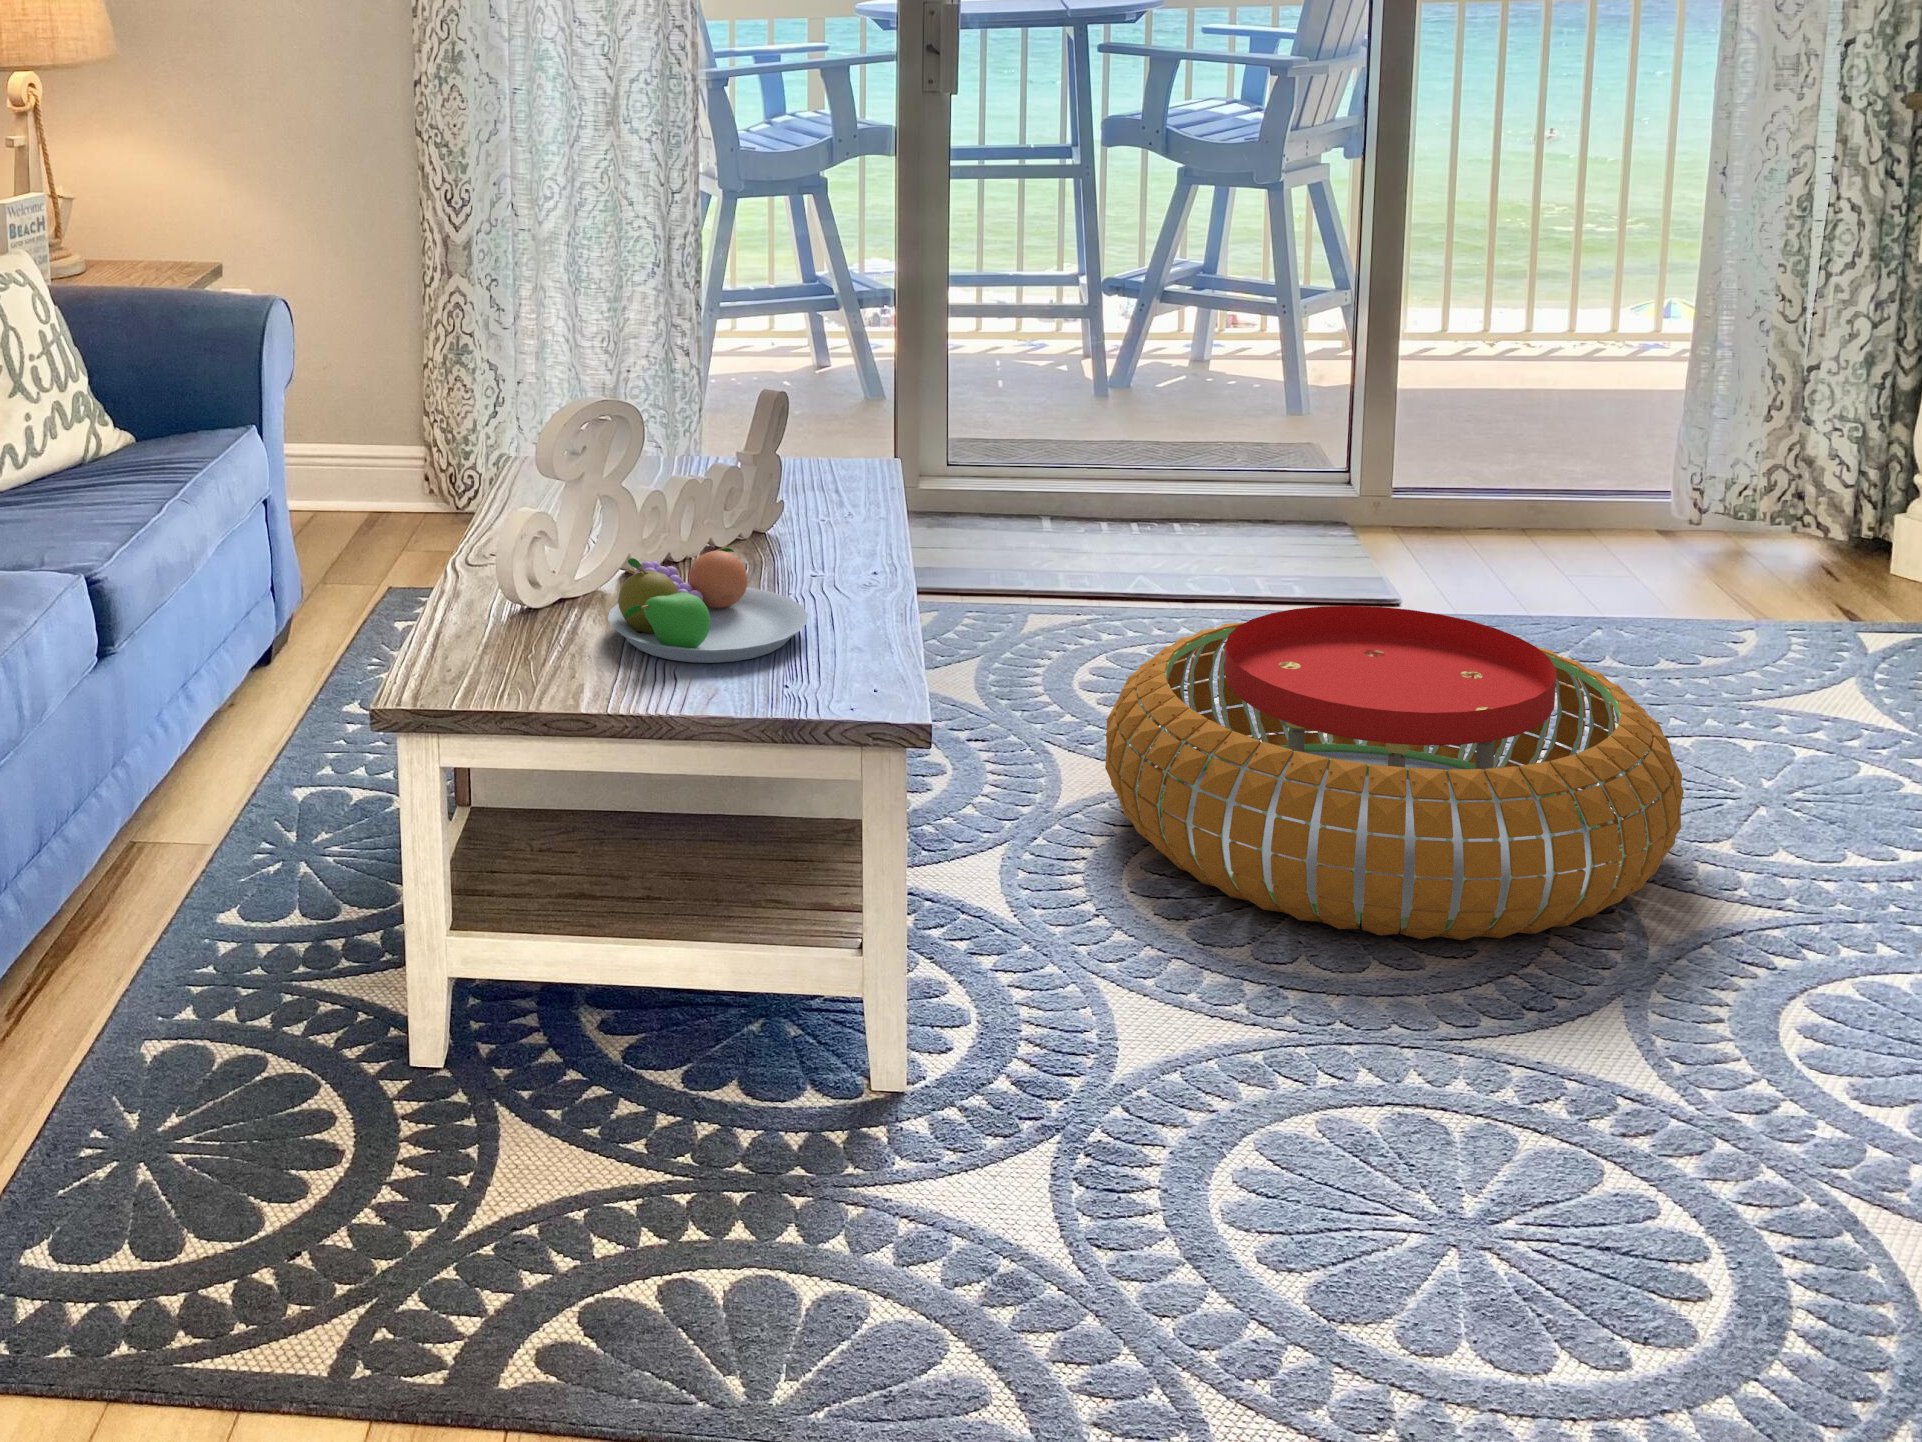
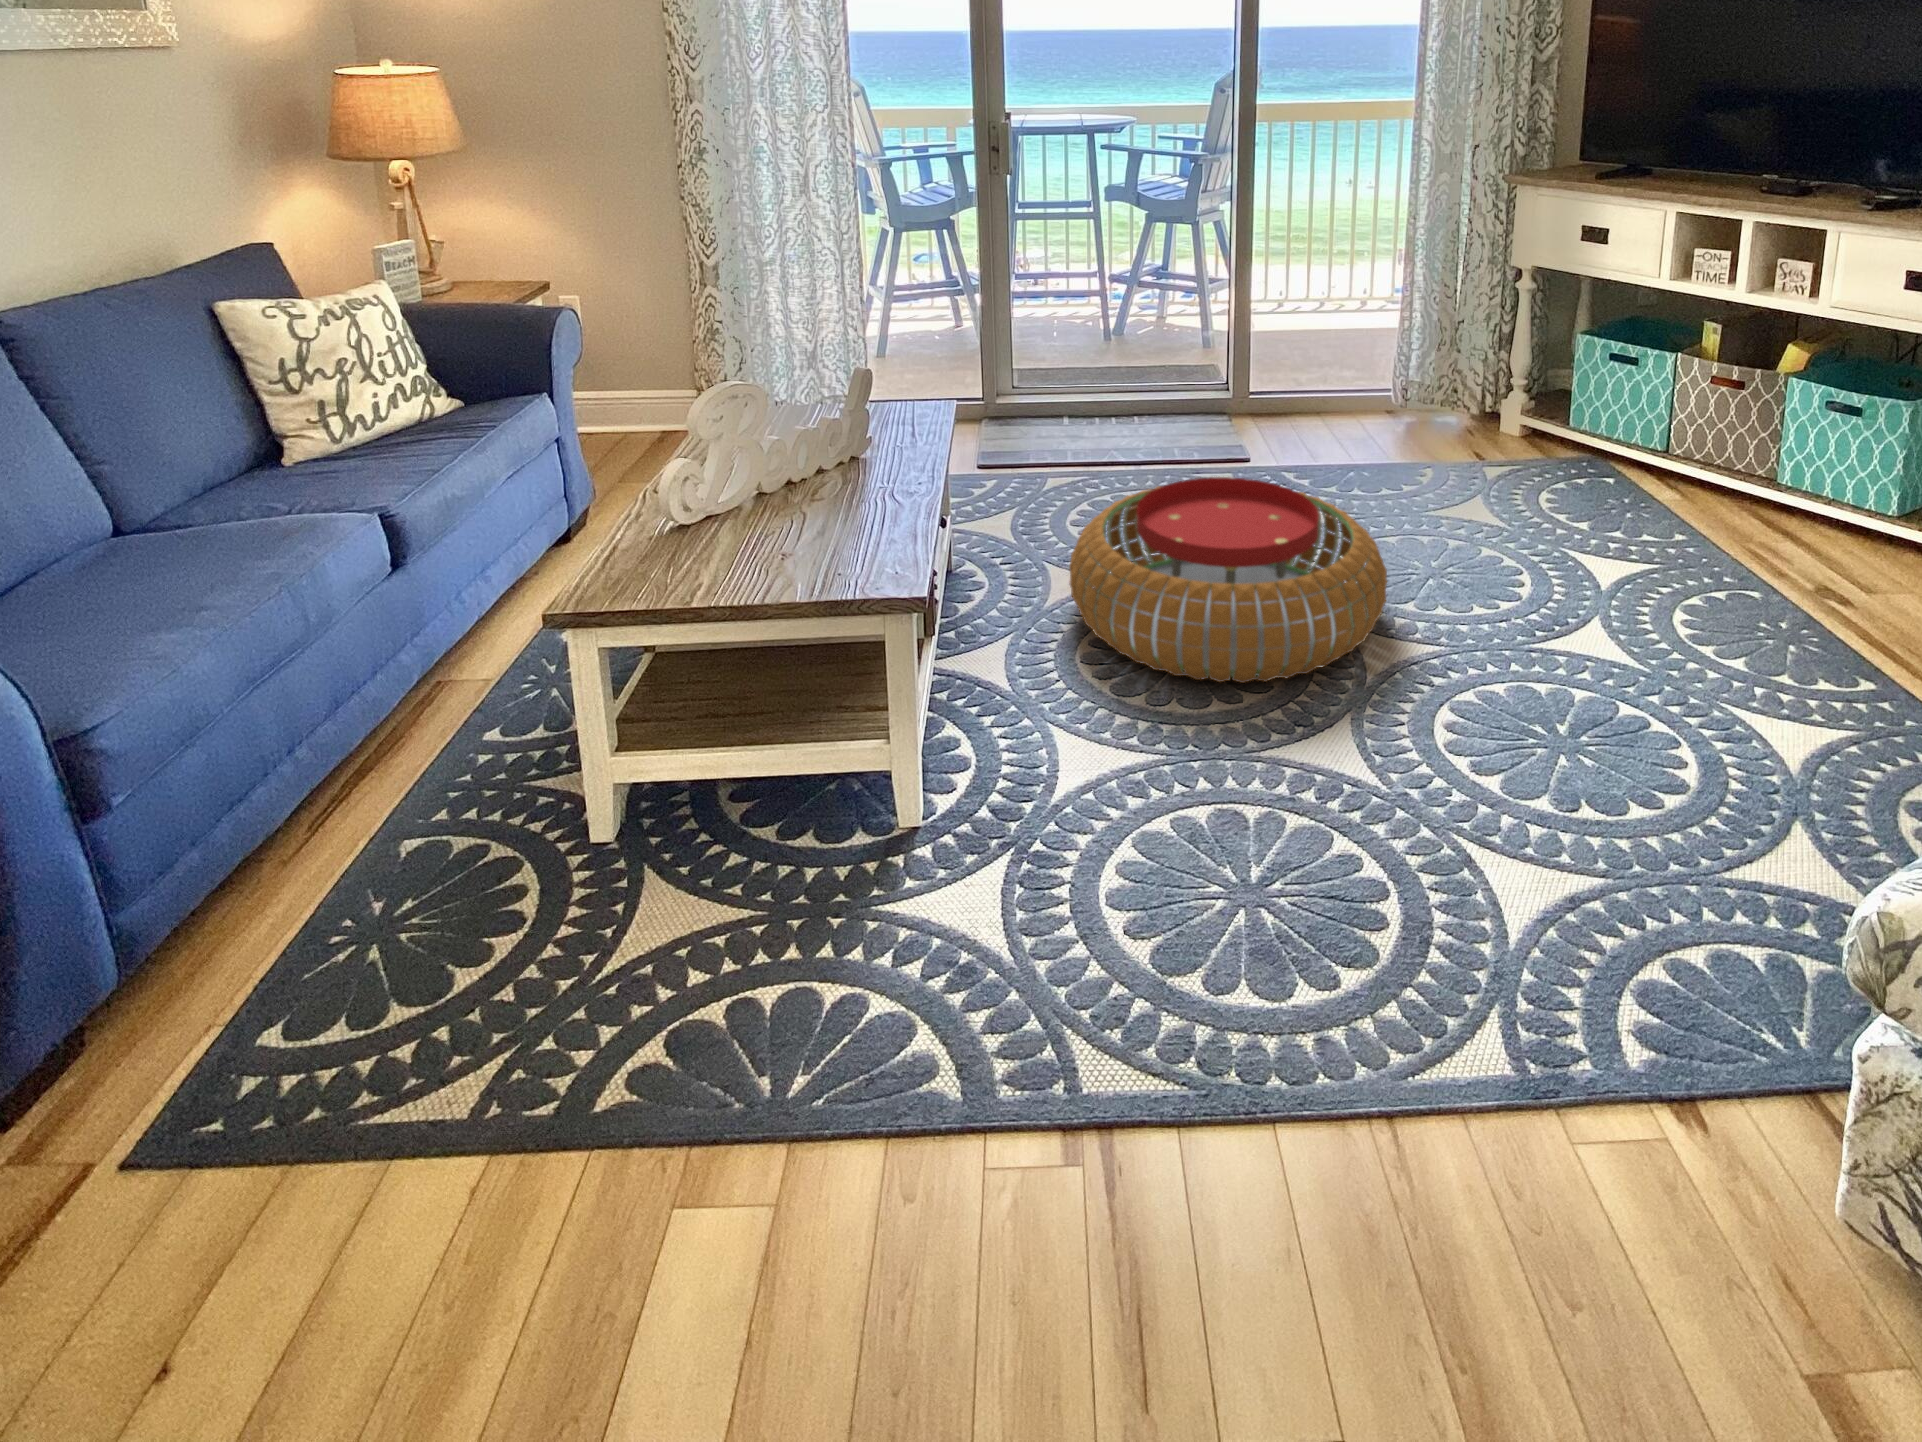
fruit bowl: present [608,548,808,663] -> none [729,476,862,558]

